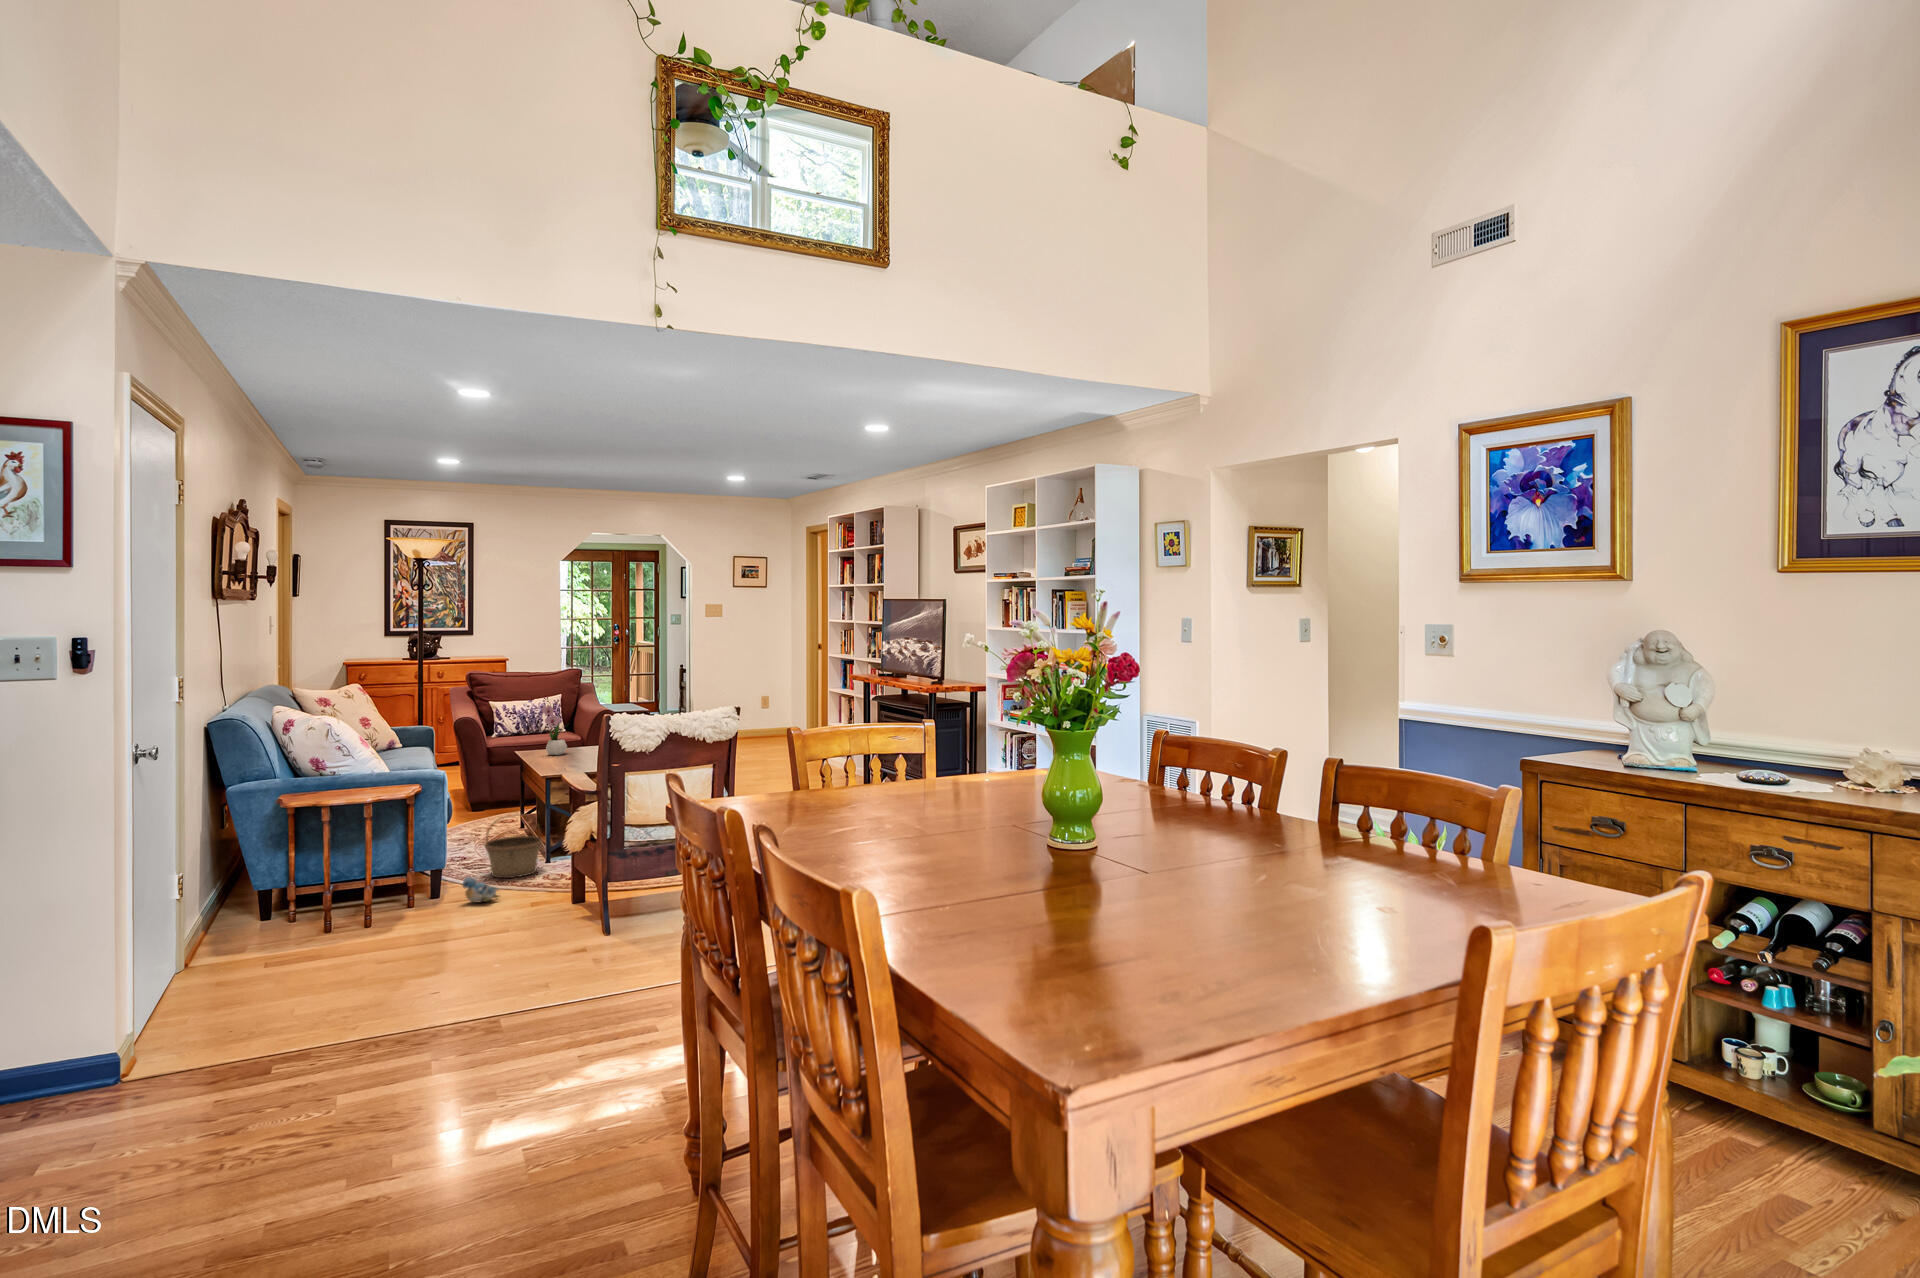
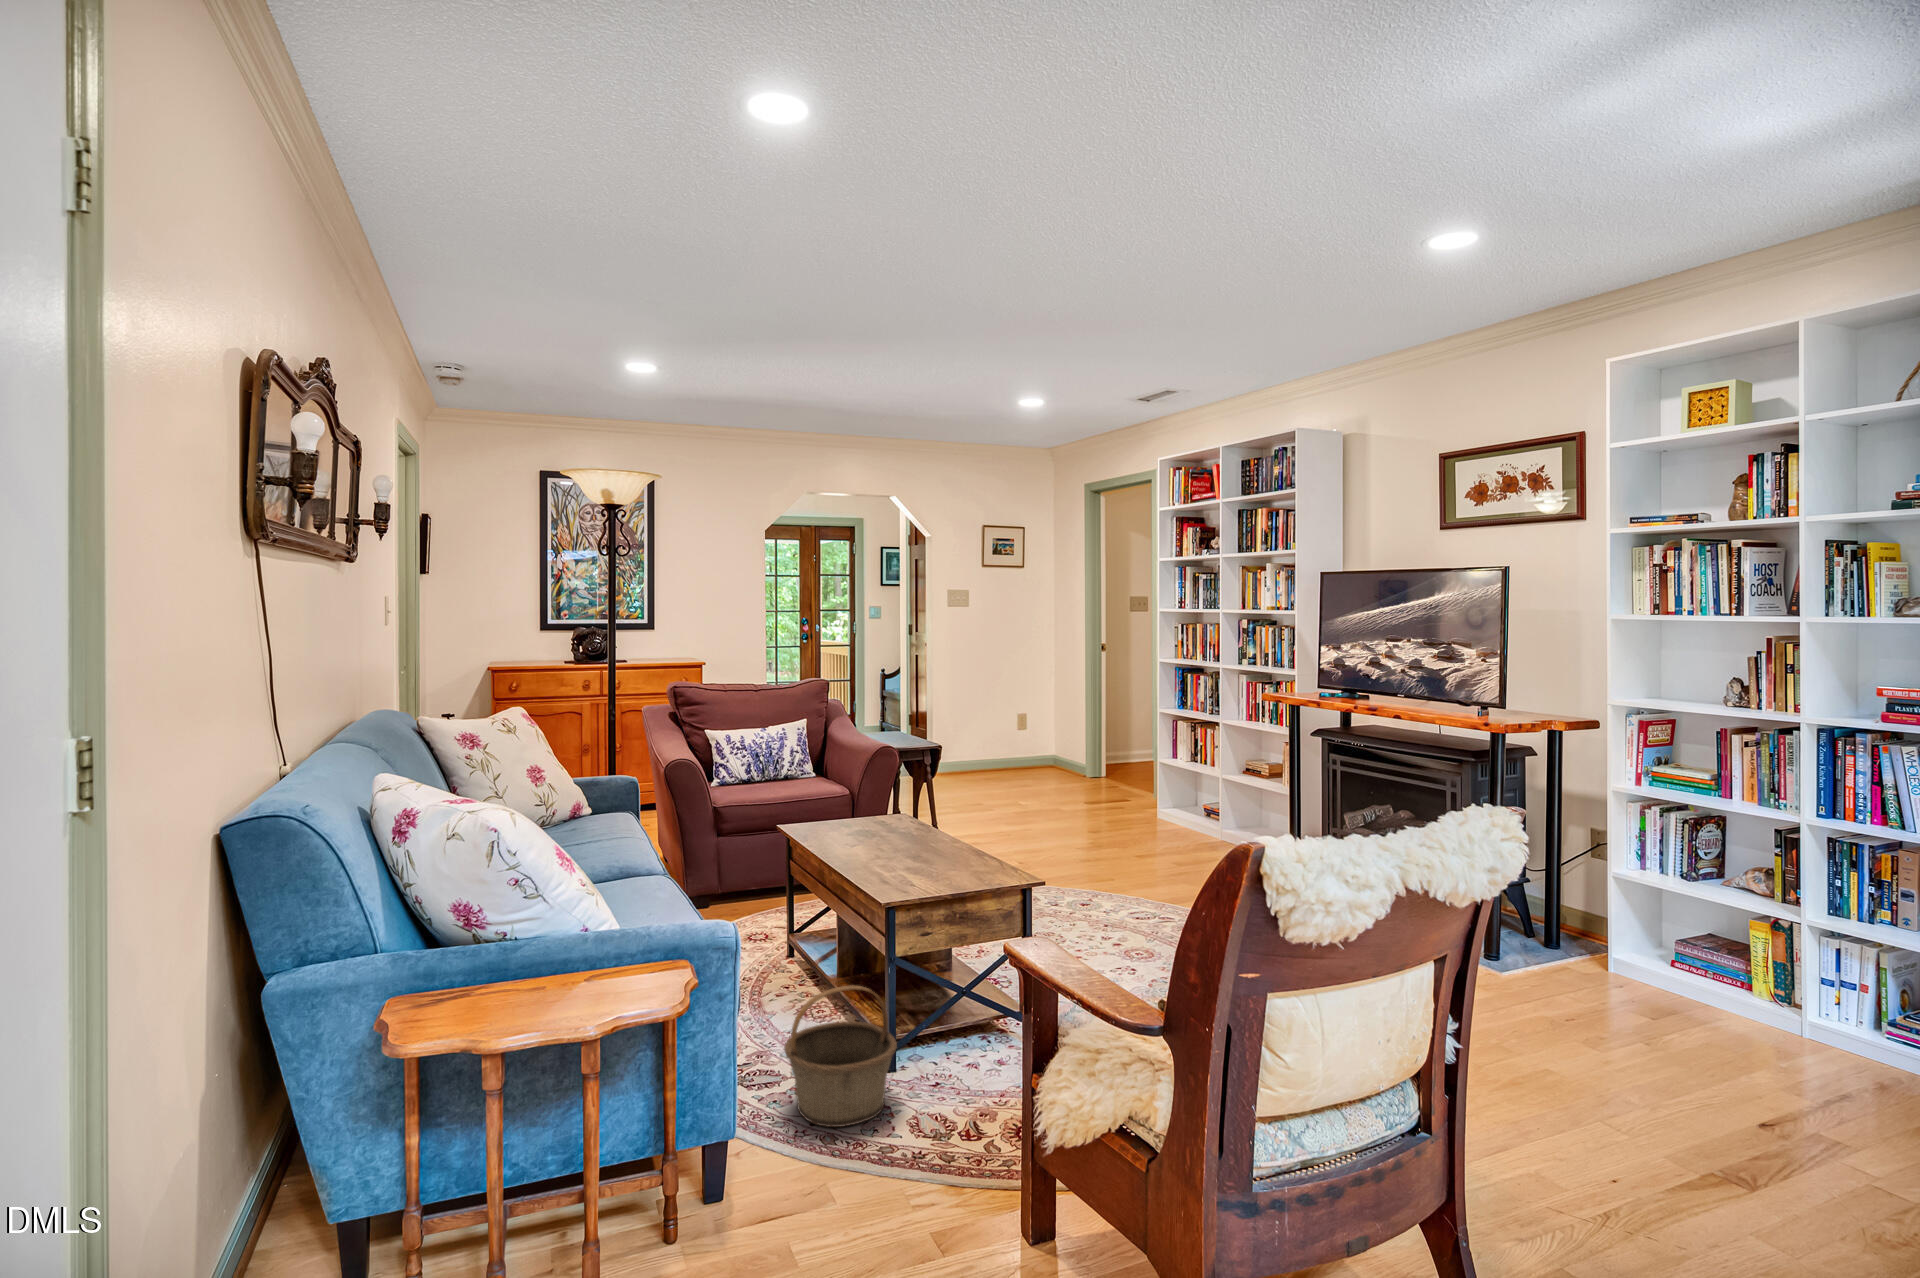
flower arrangement: present [542,697,567,755] -> none [837,735,879,839]
plush toy: present [462,877,499,902] -> none [778,1170,863,1233]

